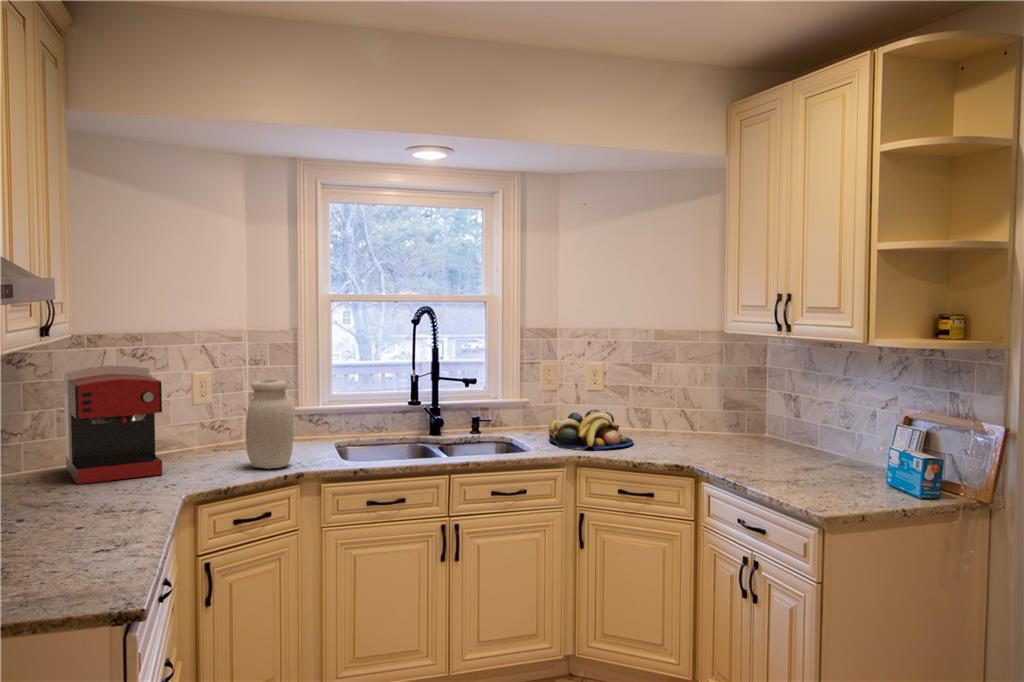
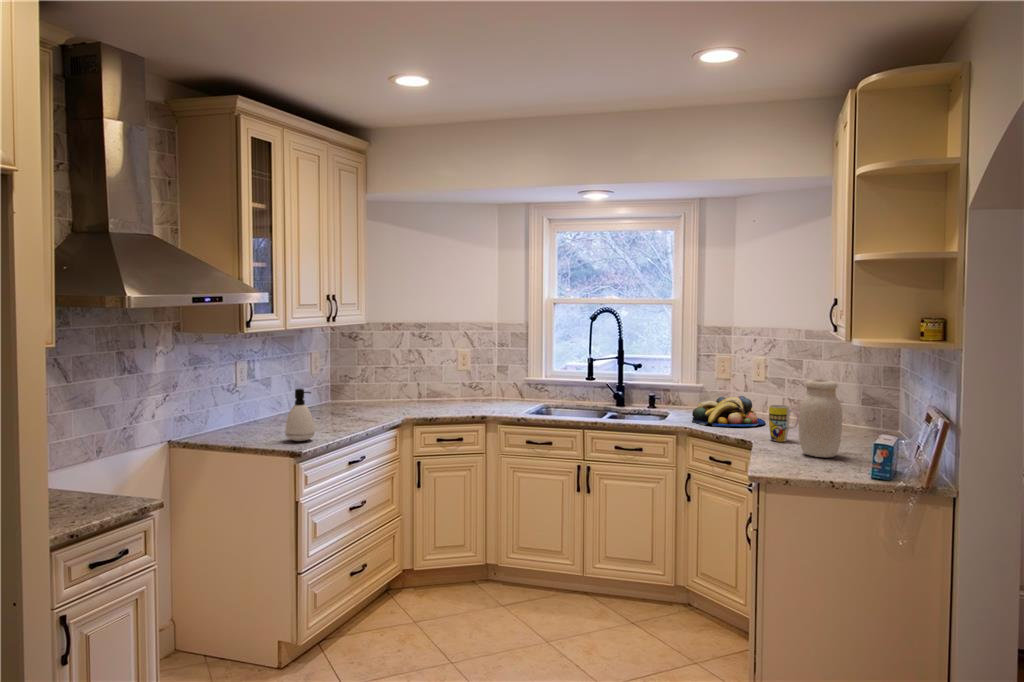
coffee maker: present [64,366,162,484] -> none [369,342,423,409]
jar: present [246,380,294,469] -> present [799,379,842,458]
mug: none [685,418,721,461] -> present [769,405,799,442]
soap dispenser: none [60,473,123,580] -> present [285,389,314,441]

